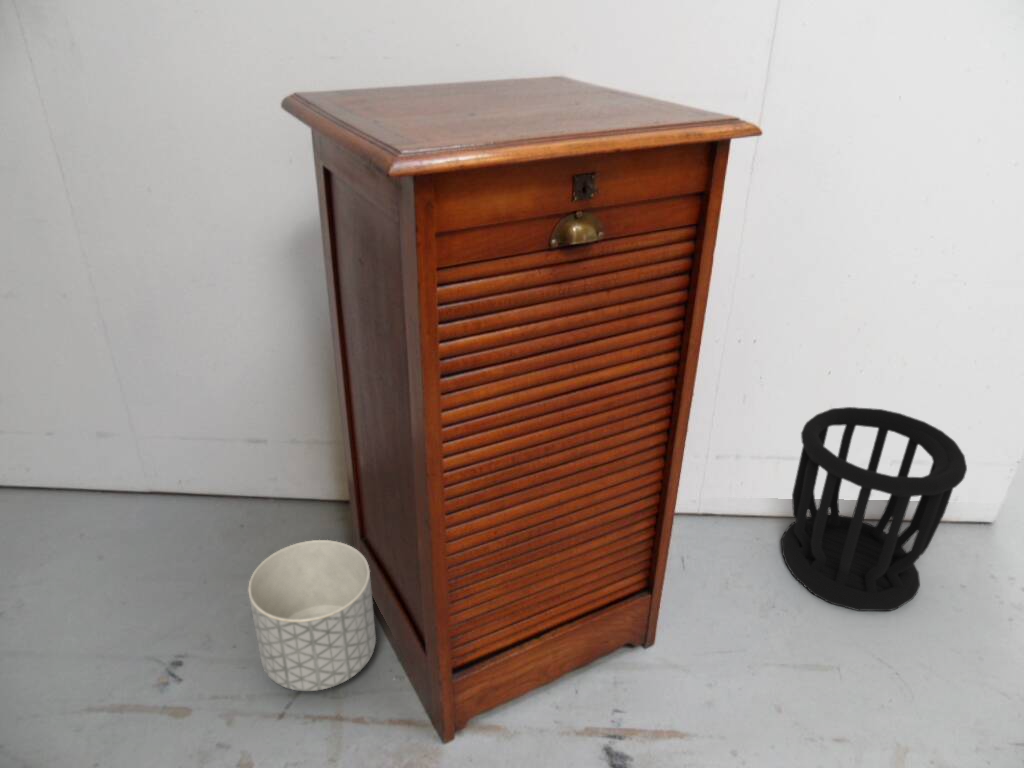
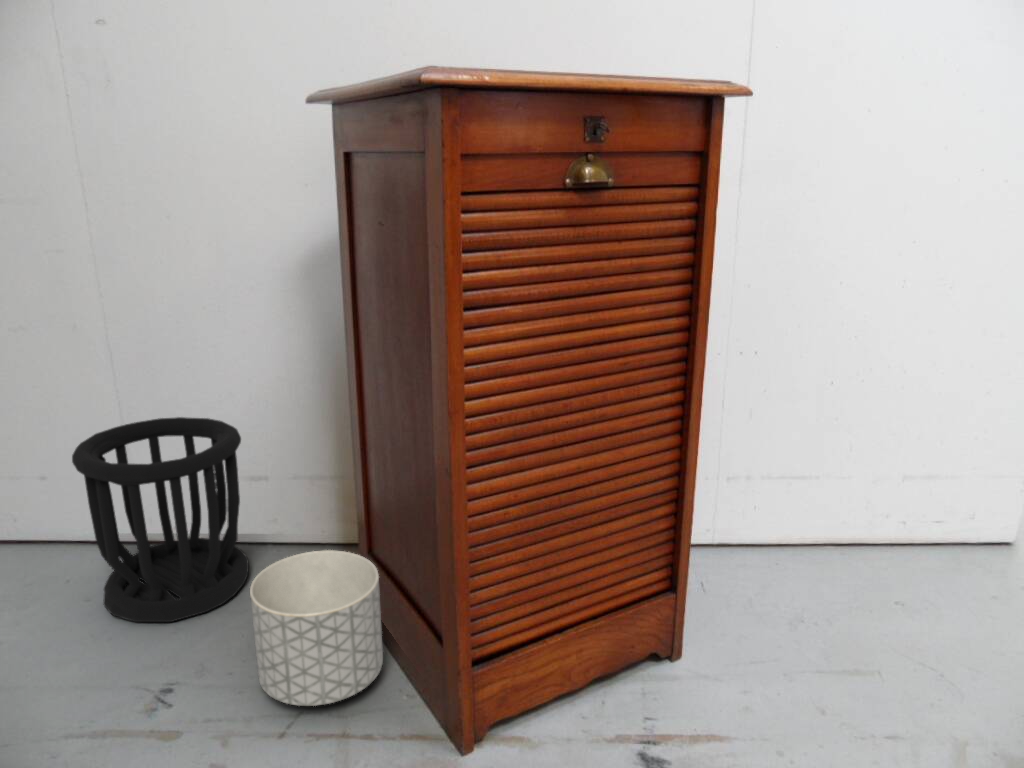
wastebasket: present [781,407,967,611] -> present [72,417,249,622]

